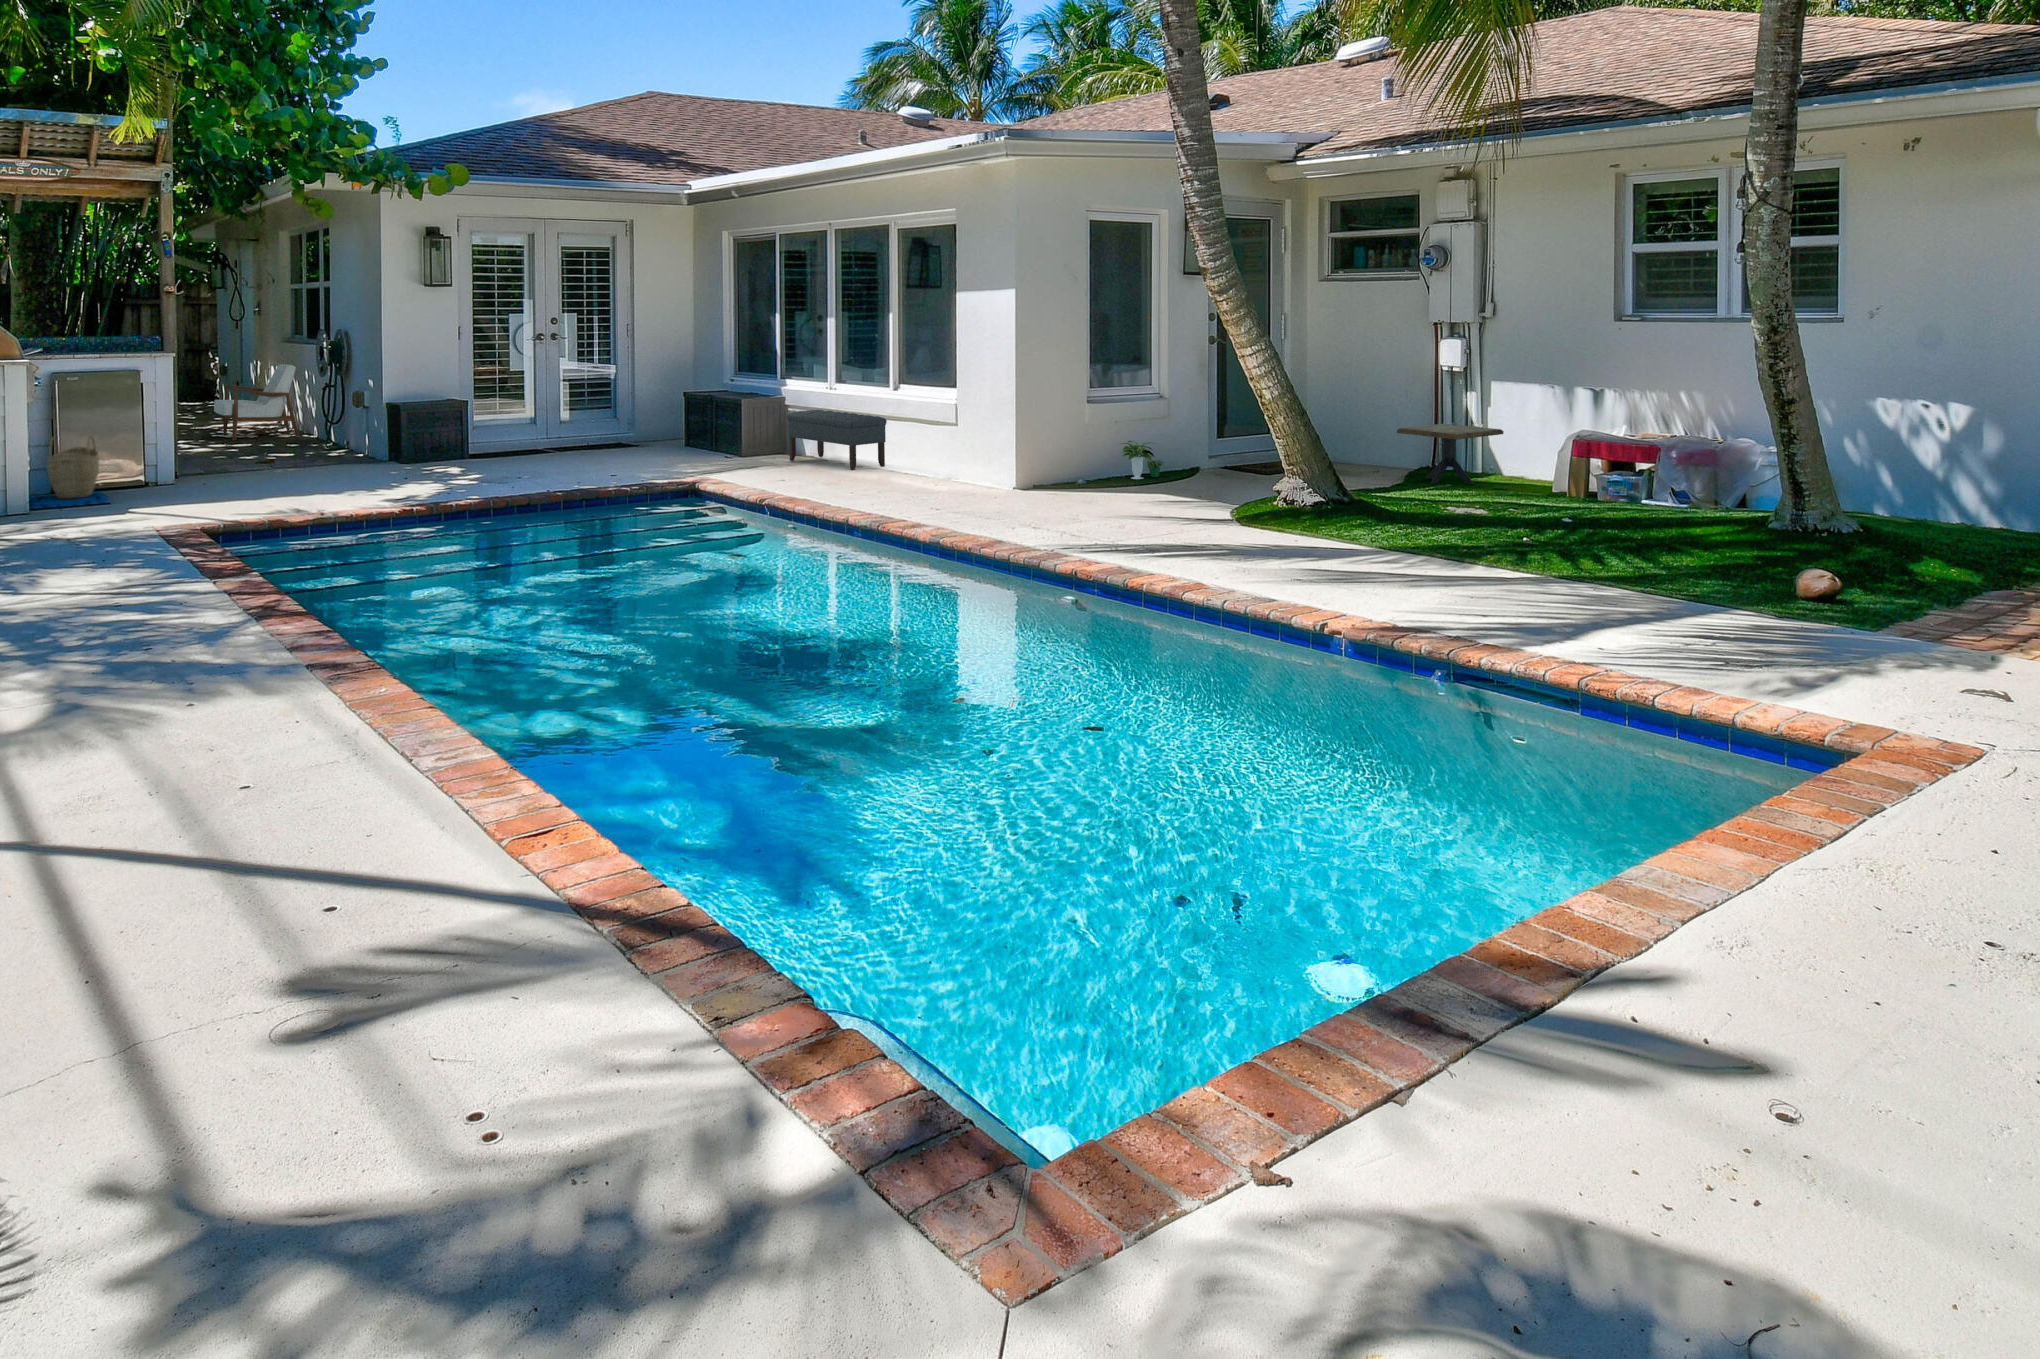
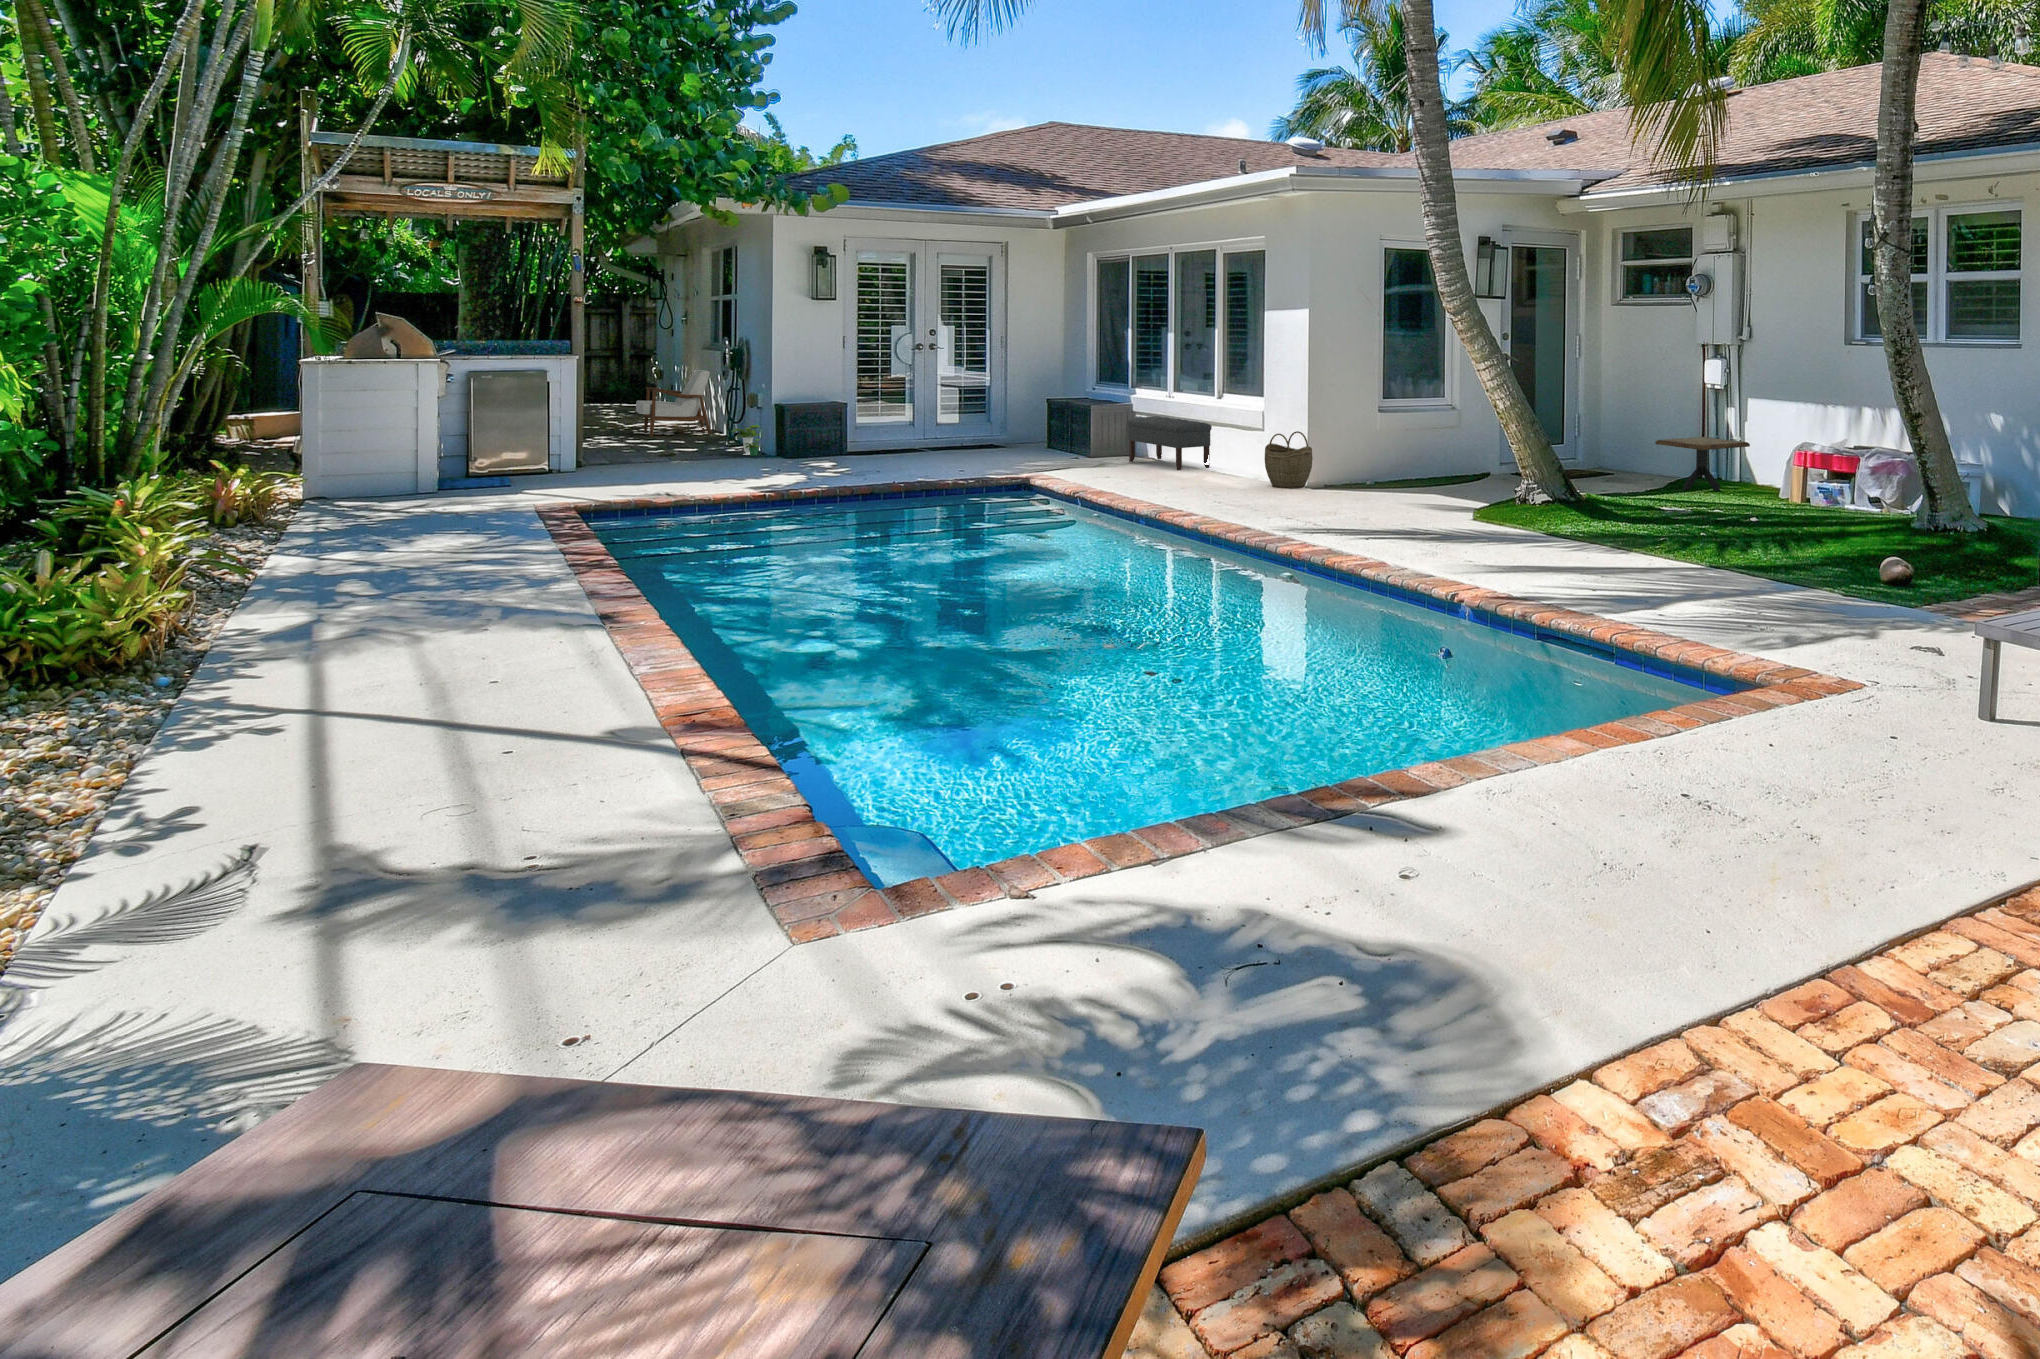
woven basket: present [47,436,99,499] -> present [1265,431,1313,488]
potted plant: present [1121,441,1165,479] -> present [731,425,762,456]

